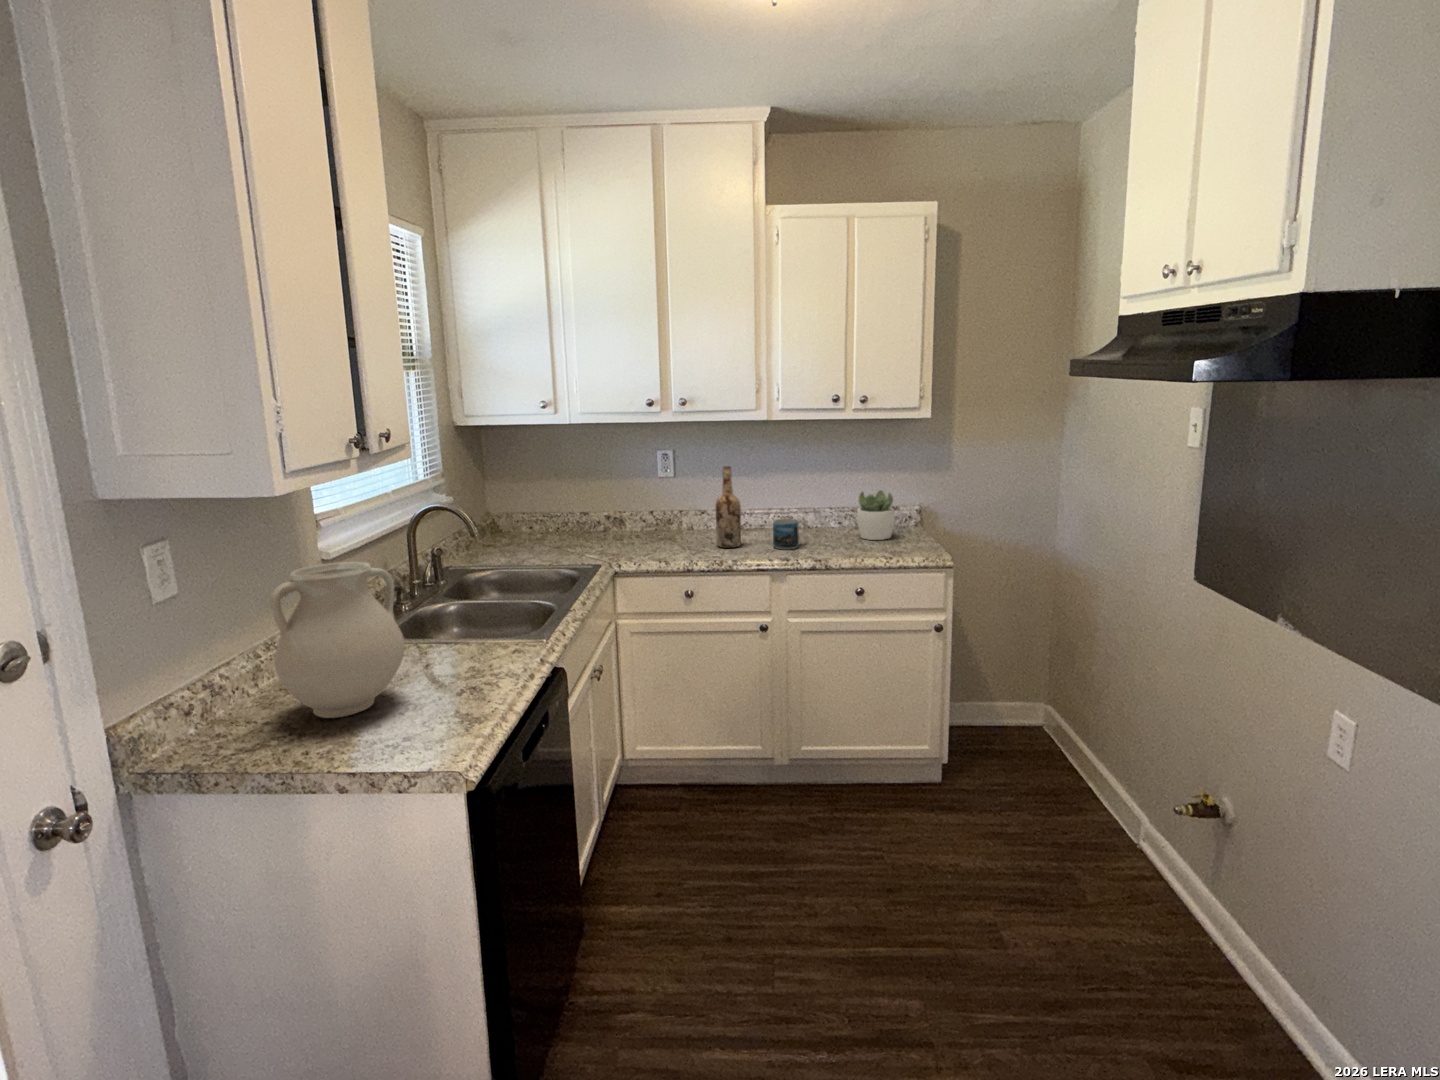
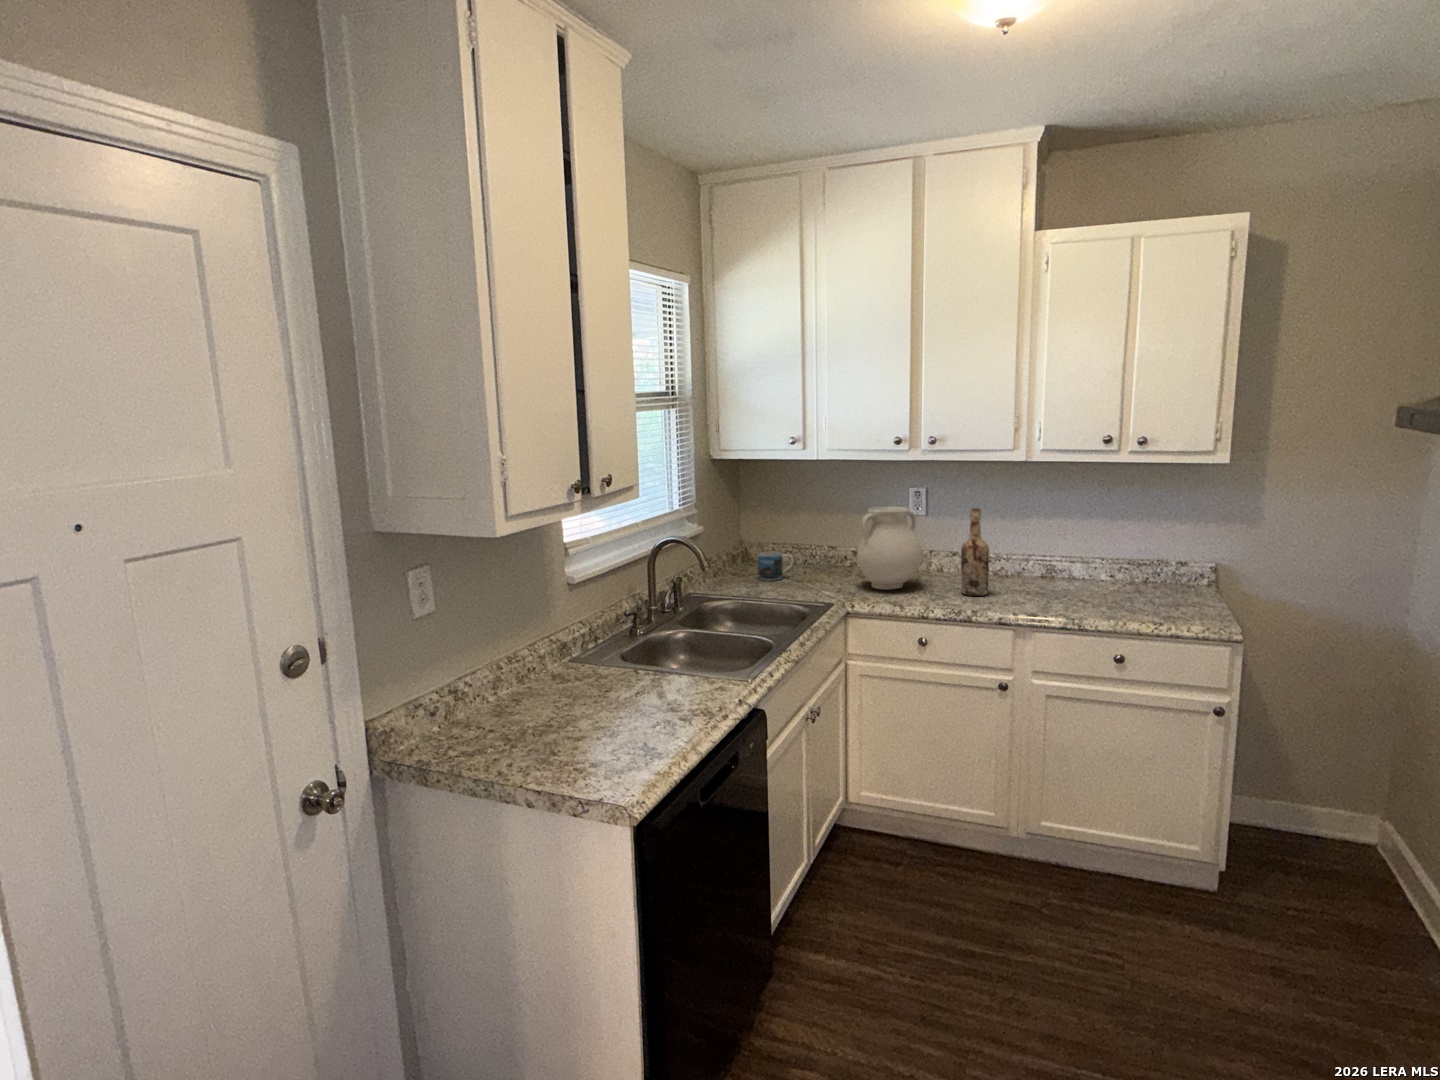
succulent plant: present [857,490,895,540] -> none [1131,542,1181,600]
mug: present [773,519,806,549] -> present [758,552,793,581]
vase: present [270,562,405,718] -> present [857,507,923,589]

